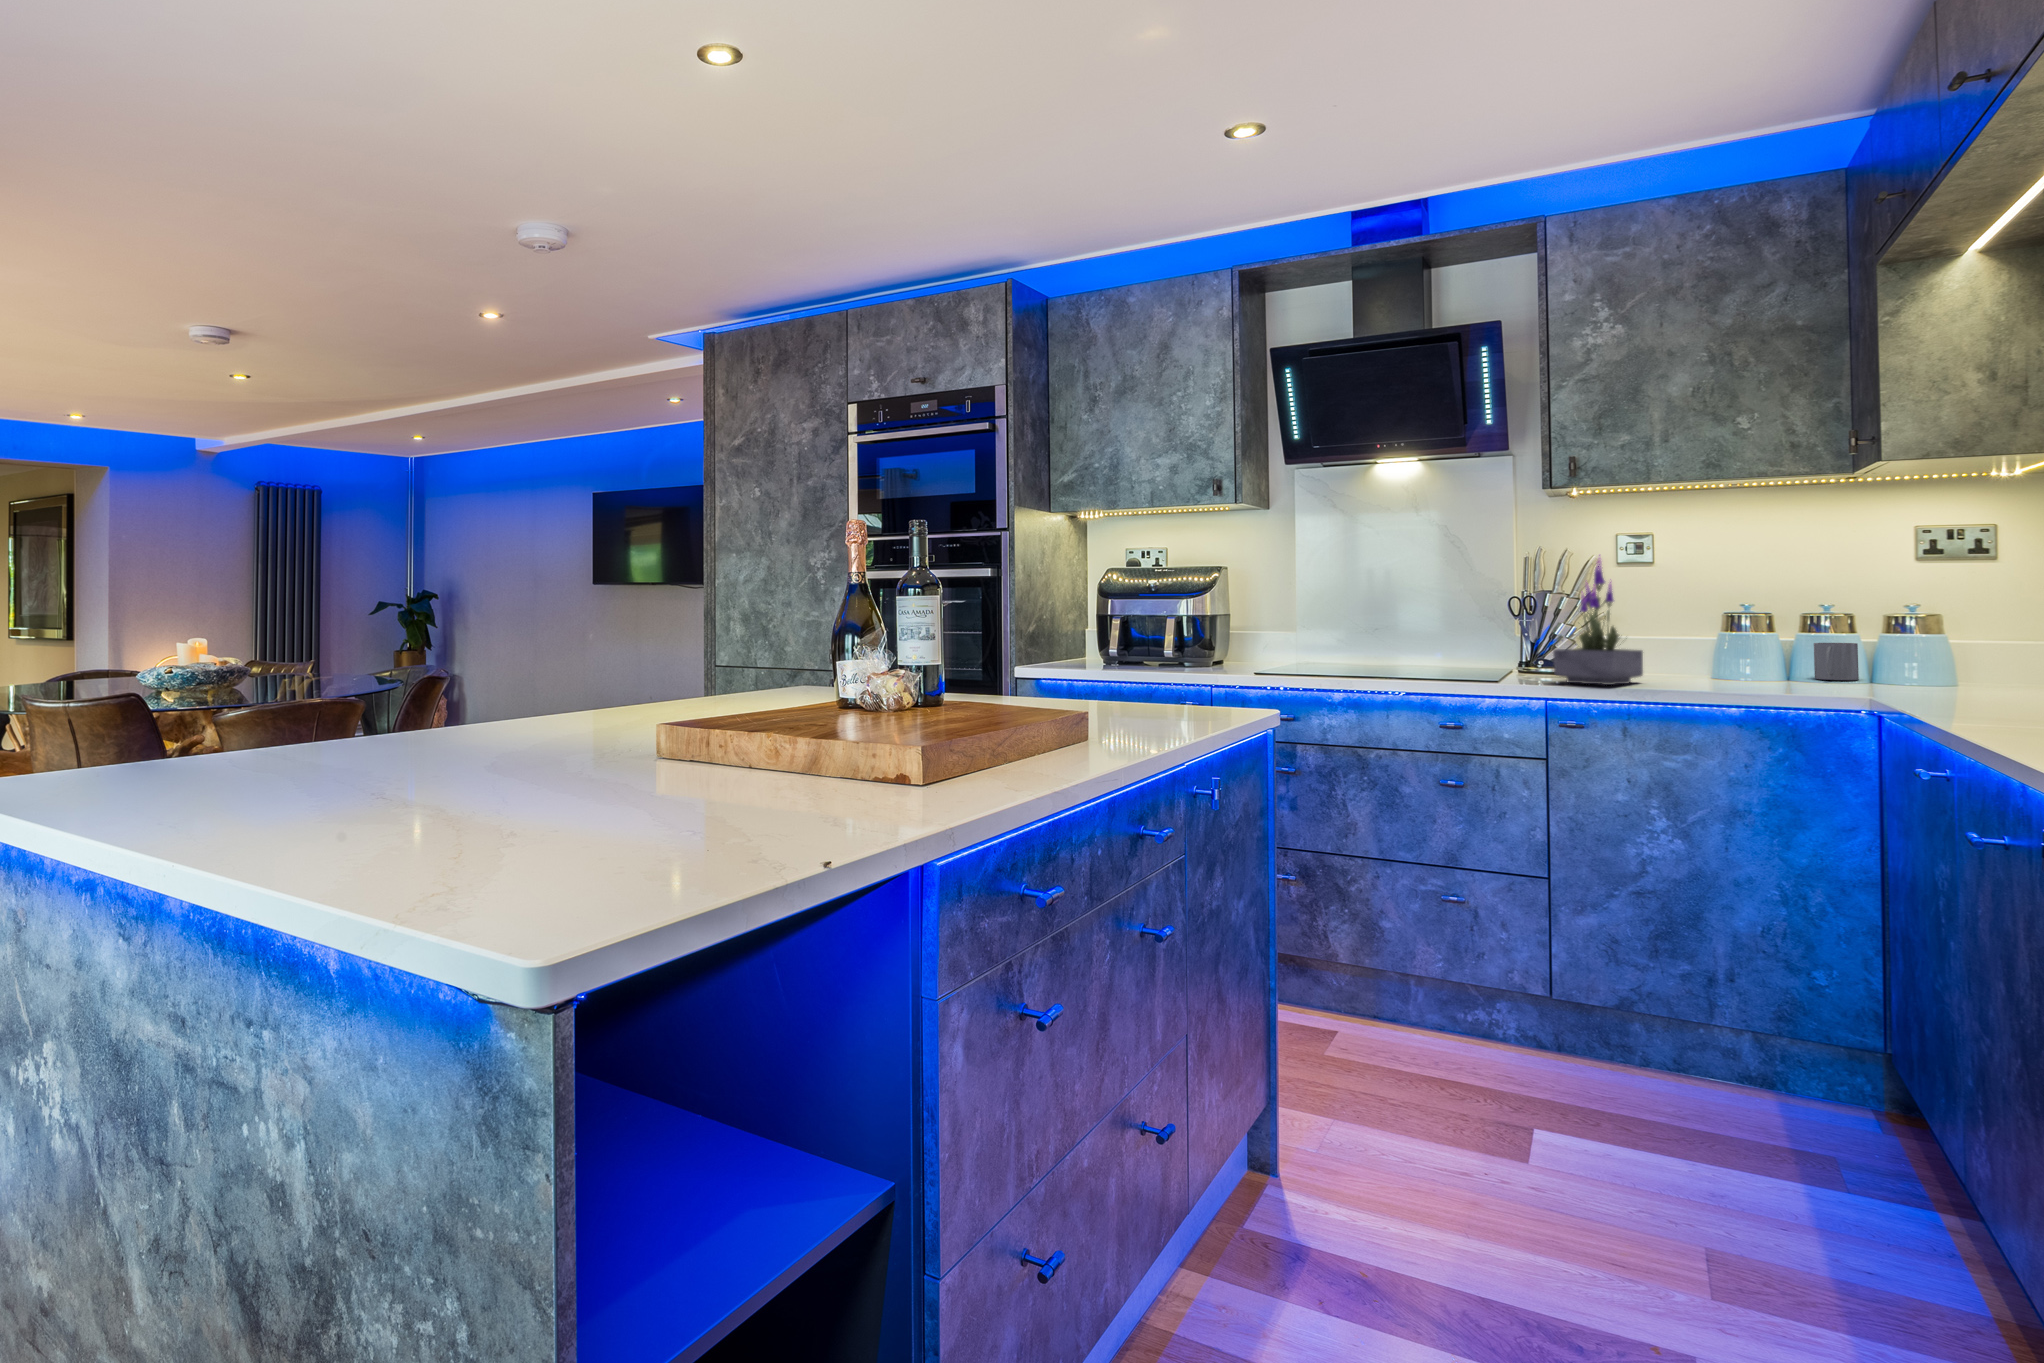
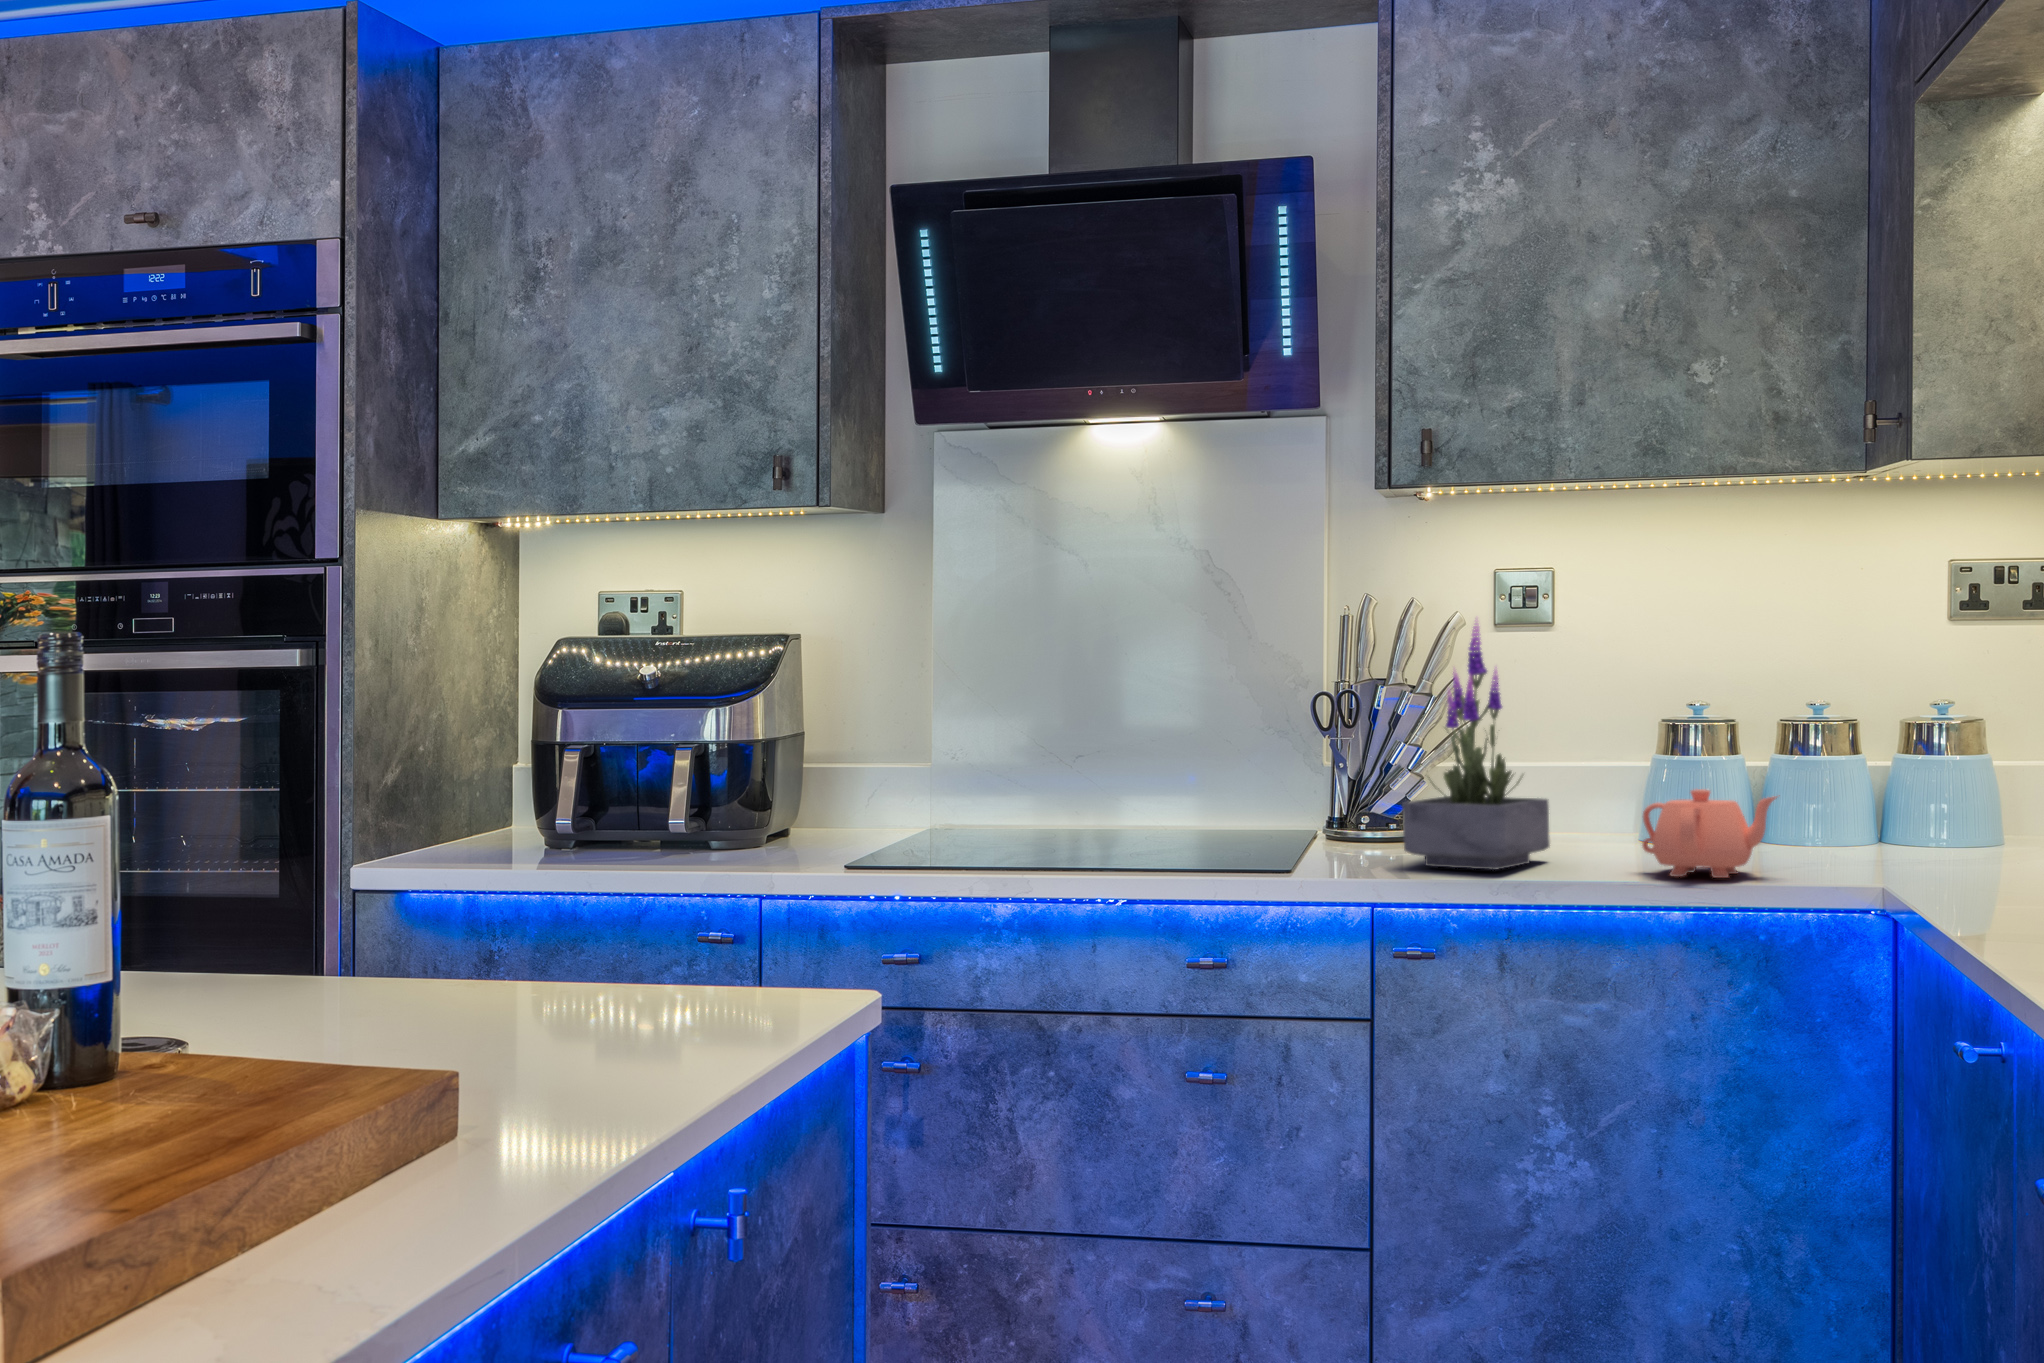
mug: present [1814,643,1859,680] -> none [1807,775,1875,845]
teapot: none [1699,645,1787,692] -> present [1642,789,1777,878]

